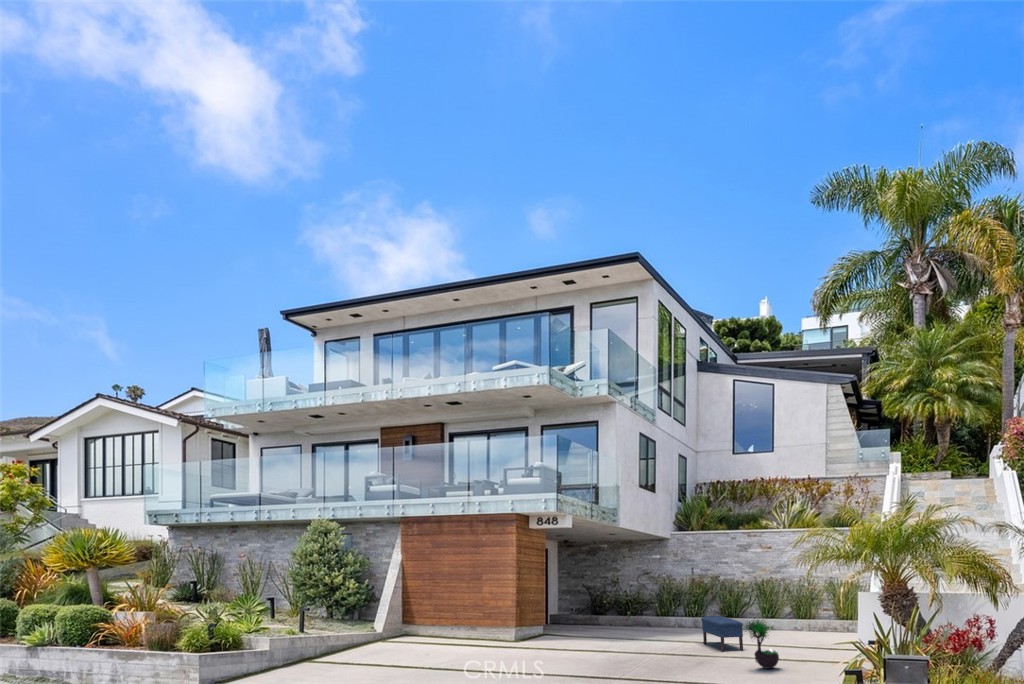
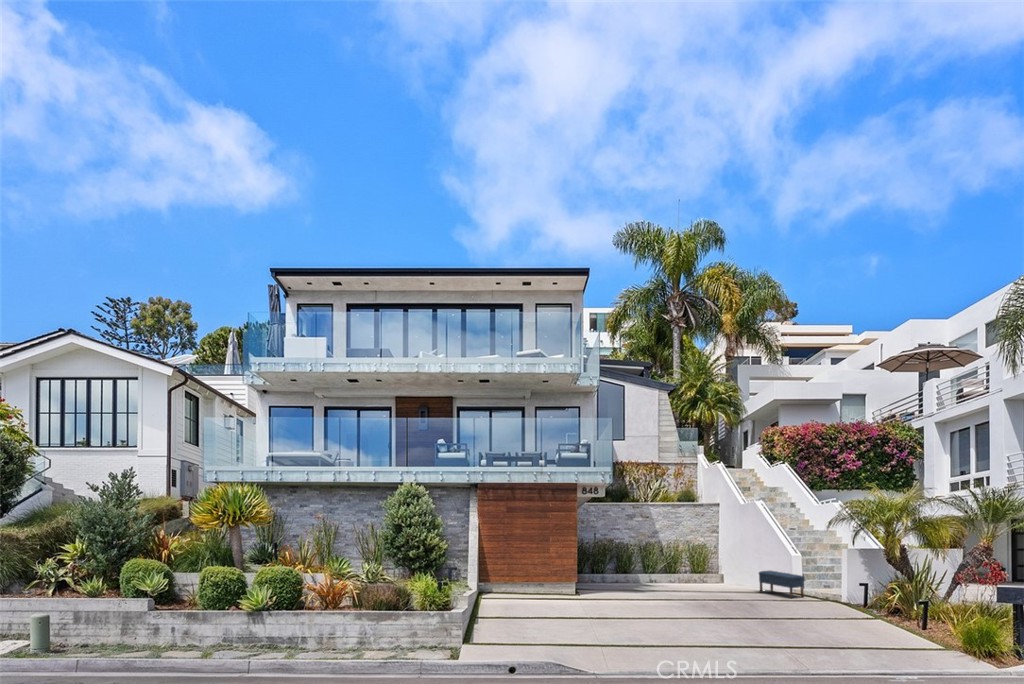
potted tree: present [745,620,779,669] -> none [842,572,869,612]

